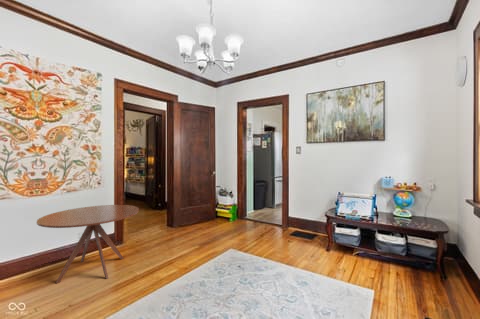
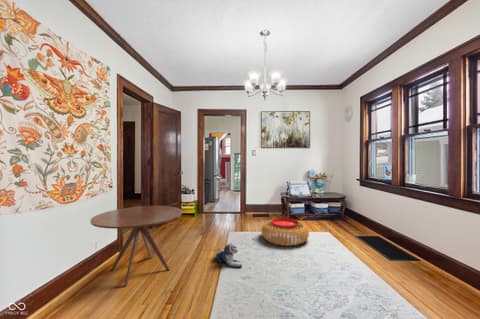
pouf: none [244,246,317,298] -> present [261,218,309,246]
plush toy: none [152,267,178,304] -> present [216,243,243,267]

